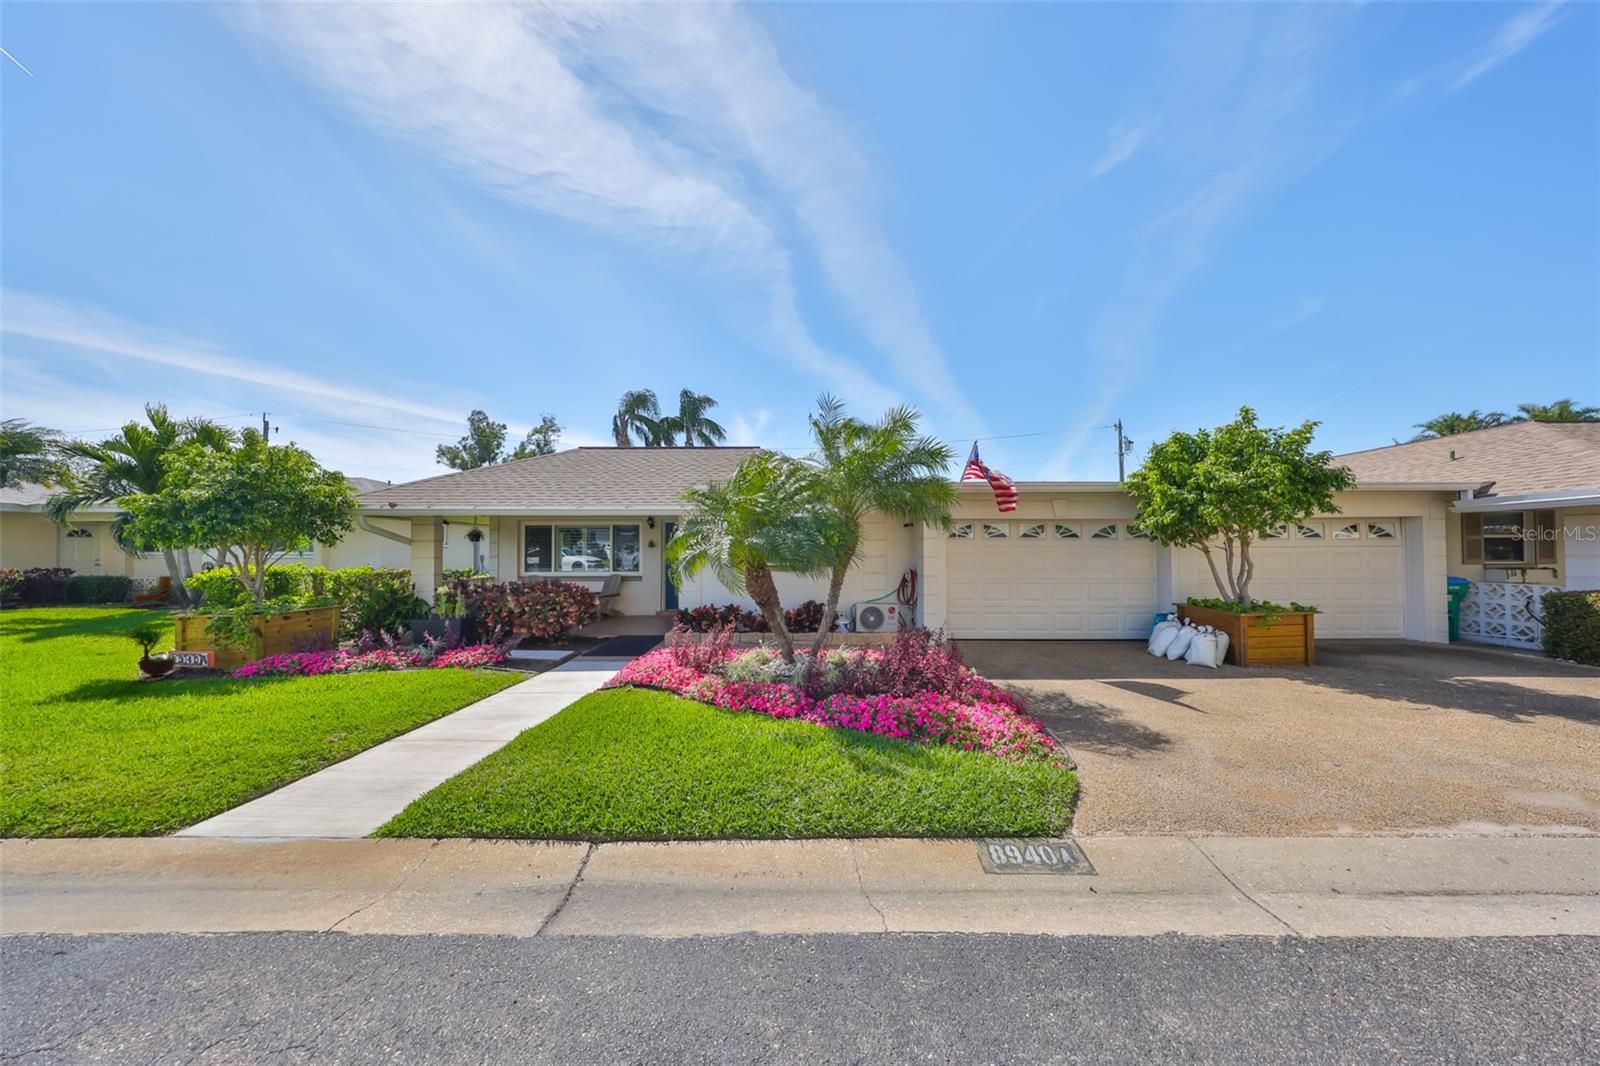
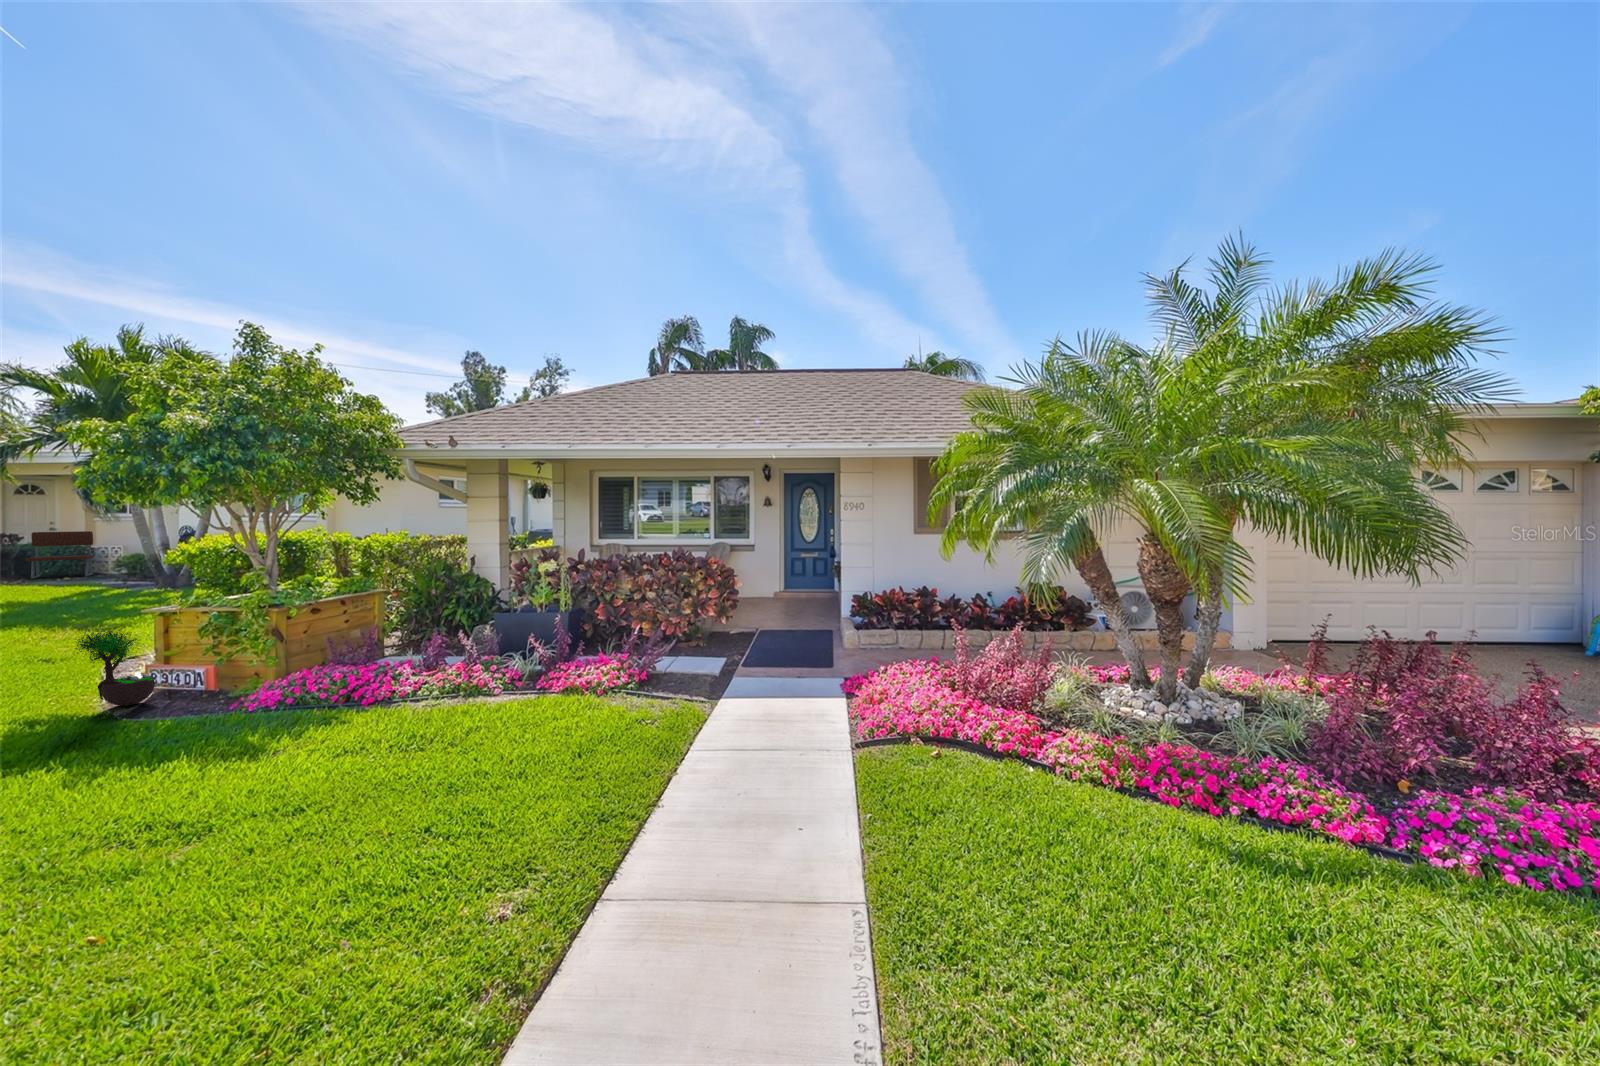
bench: none [75,566,130,604] -> present [25,531,93,579]
lounge chair: present [132,576,175,608] -> none [95,543,151,584]

